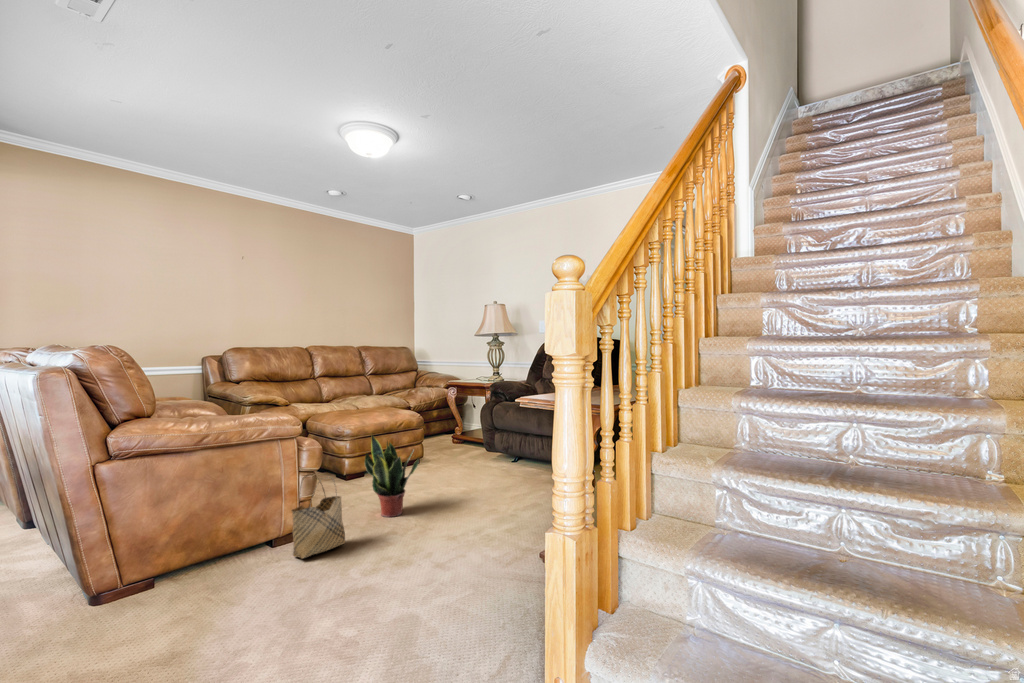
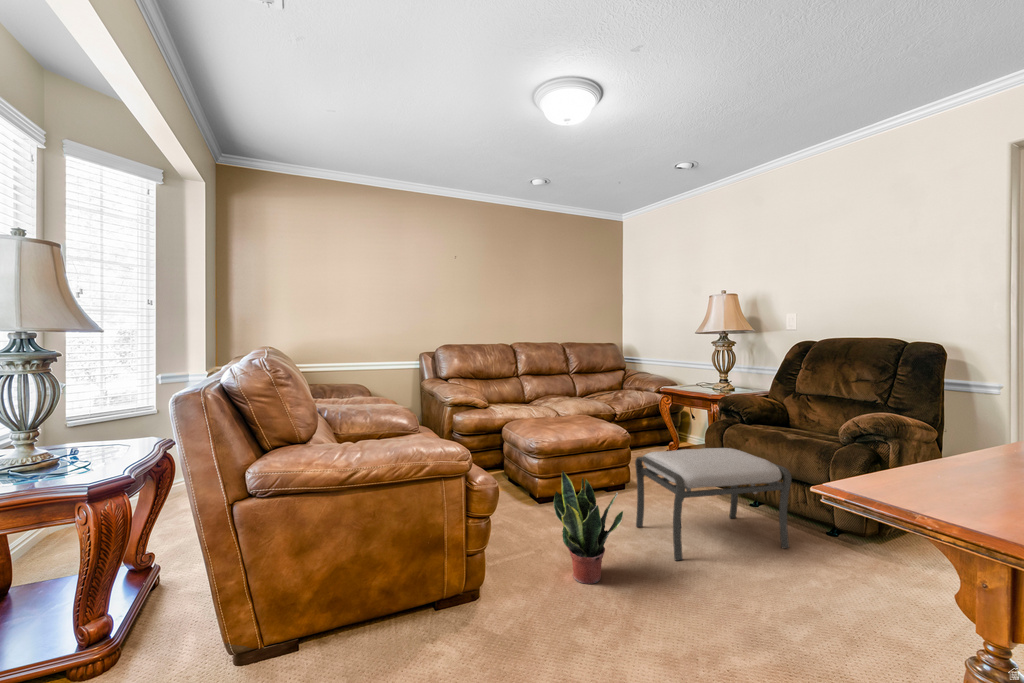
ottoman: none [427,417,533,496] -> present [635,448,792,561]
woven basket: present [292,474,345,559] -> none [451,526,520,648]

